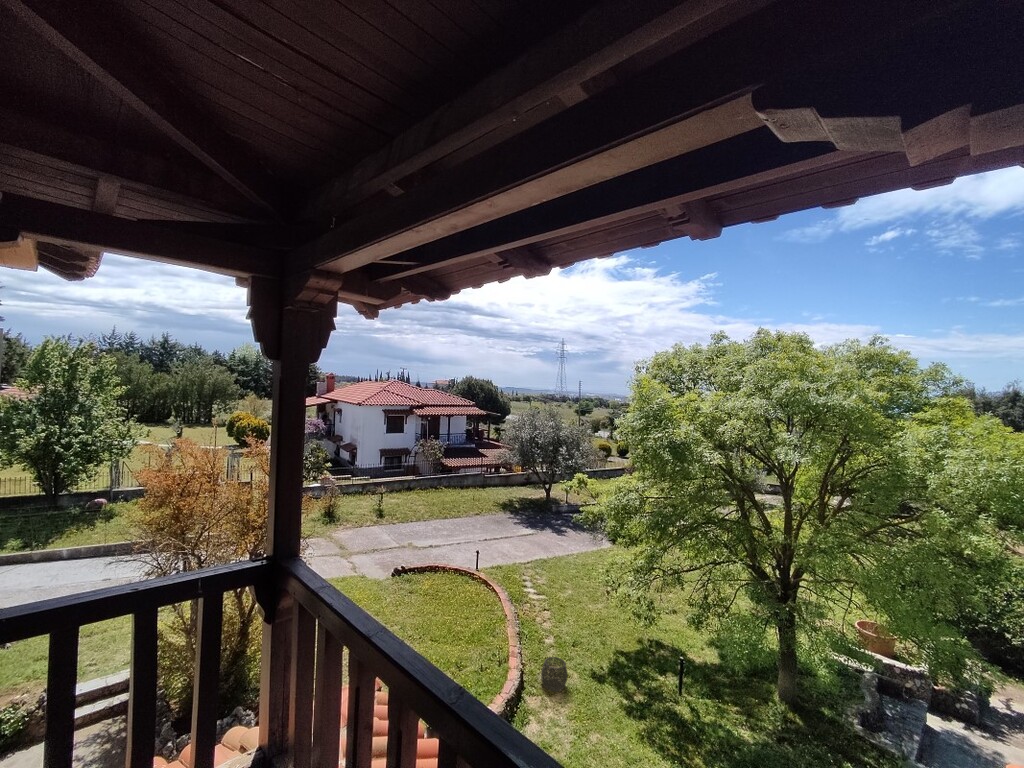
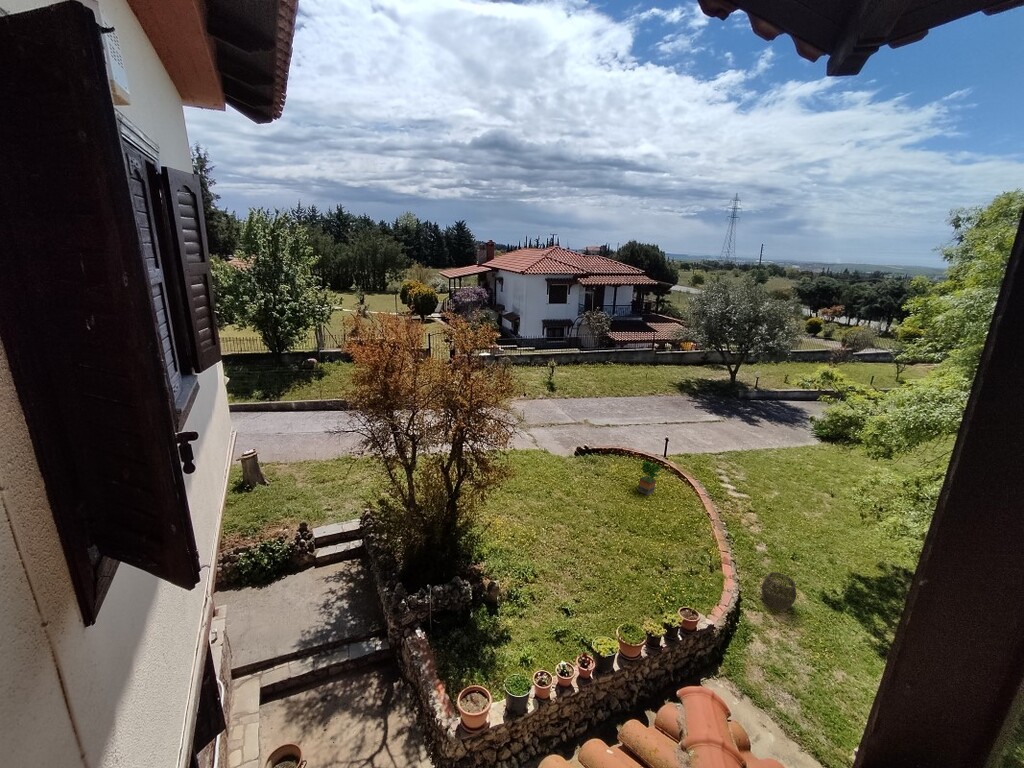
potted tree: none [447,572,468,606] -> present [638,462,661,495]

